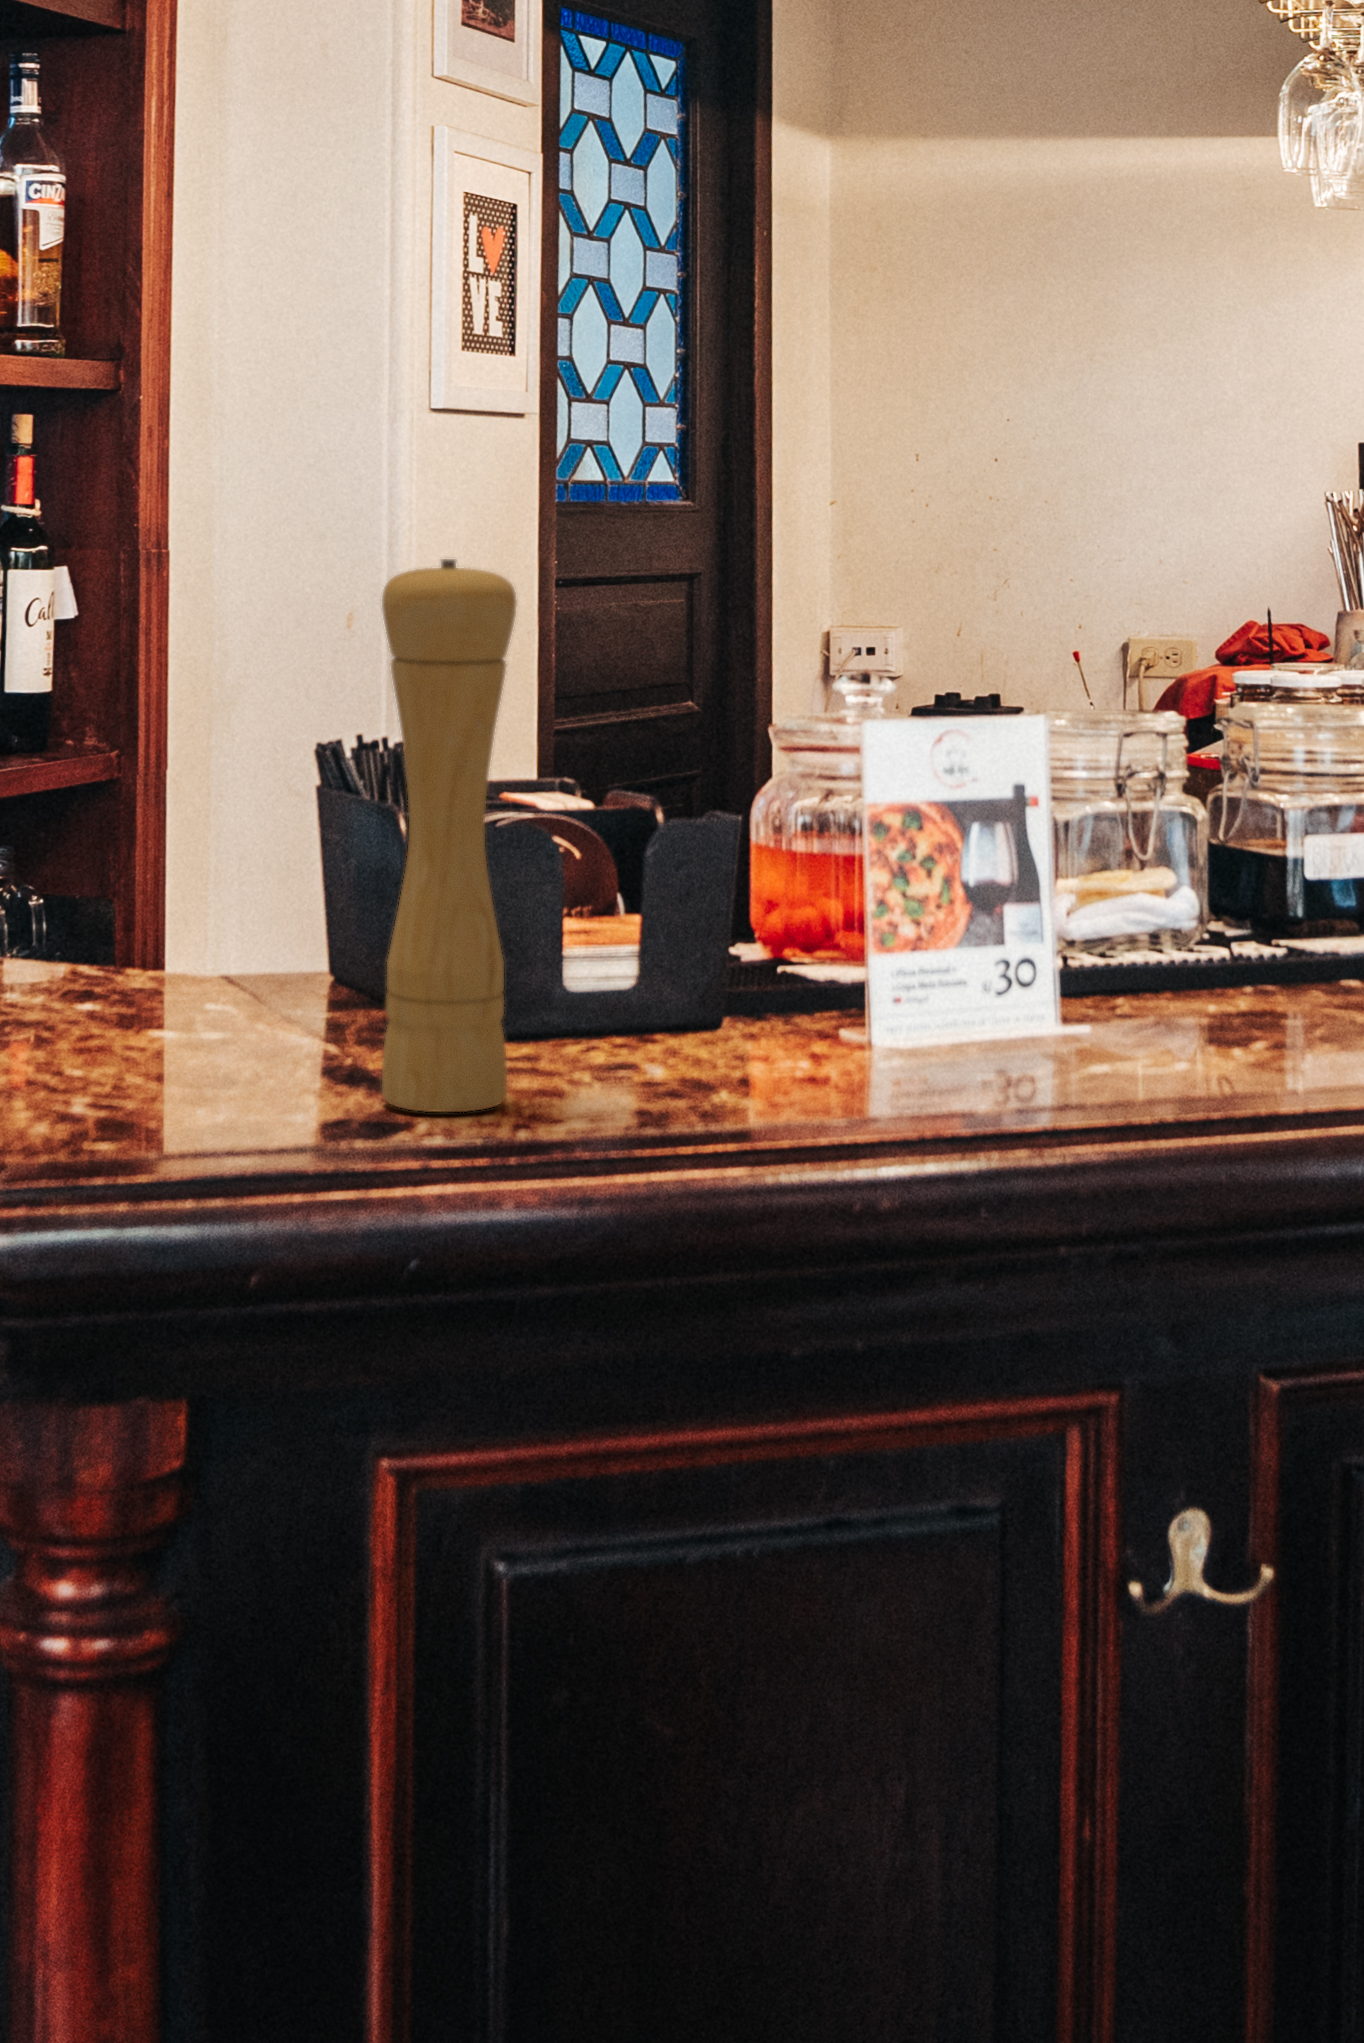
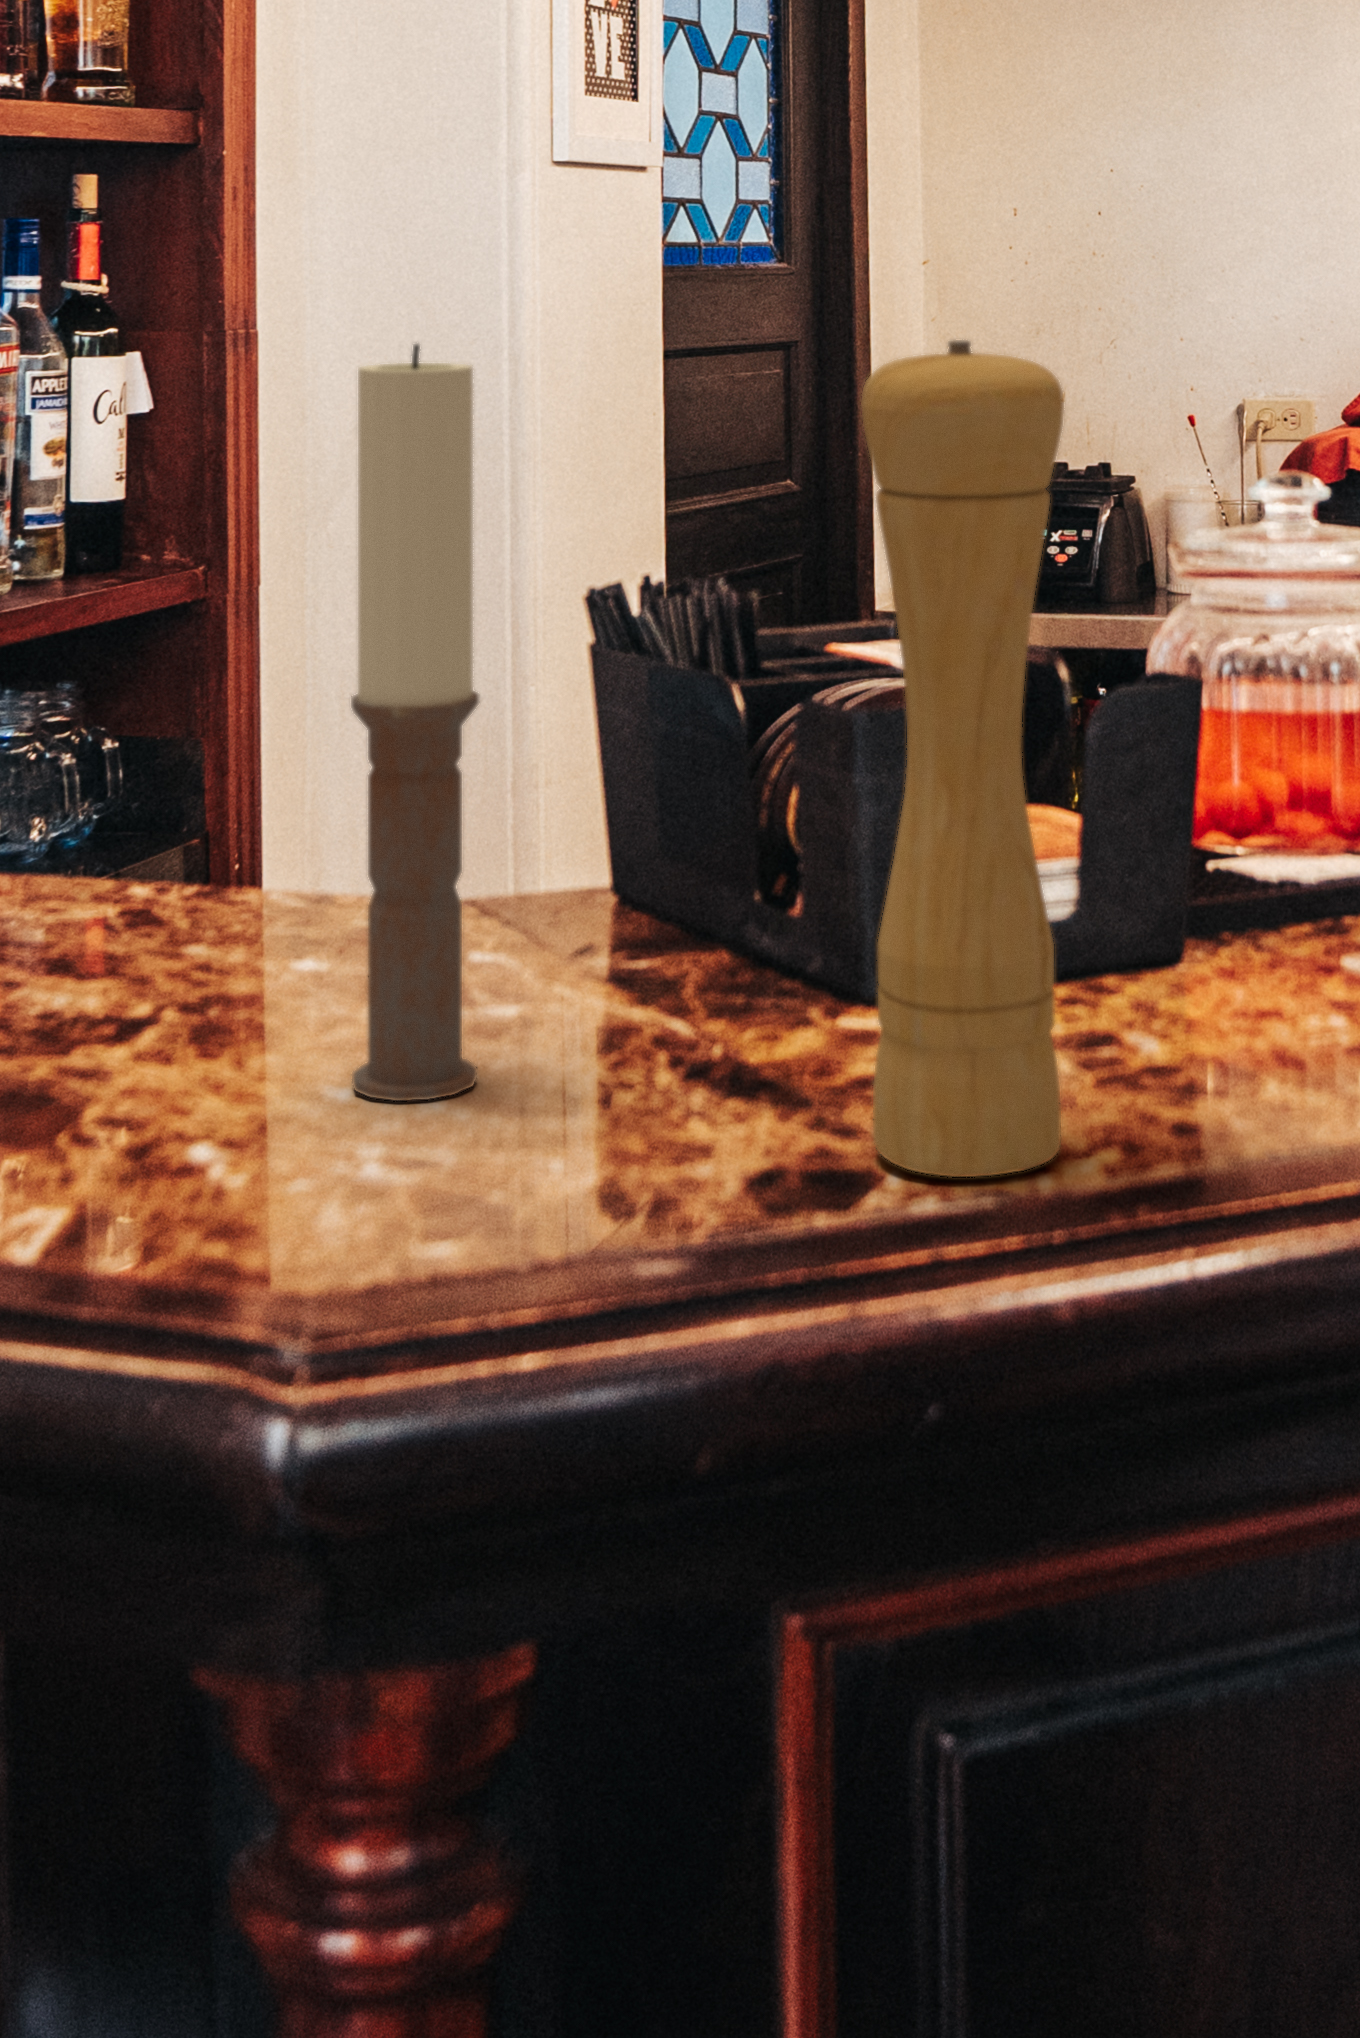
candle: none [66,555,156,1067] -> present [351,344,479,1101]

